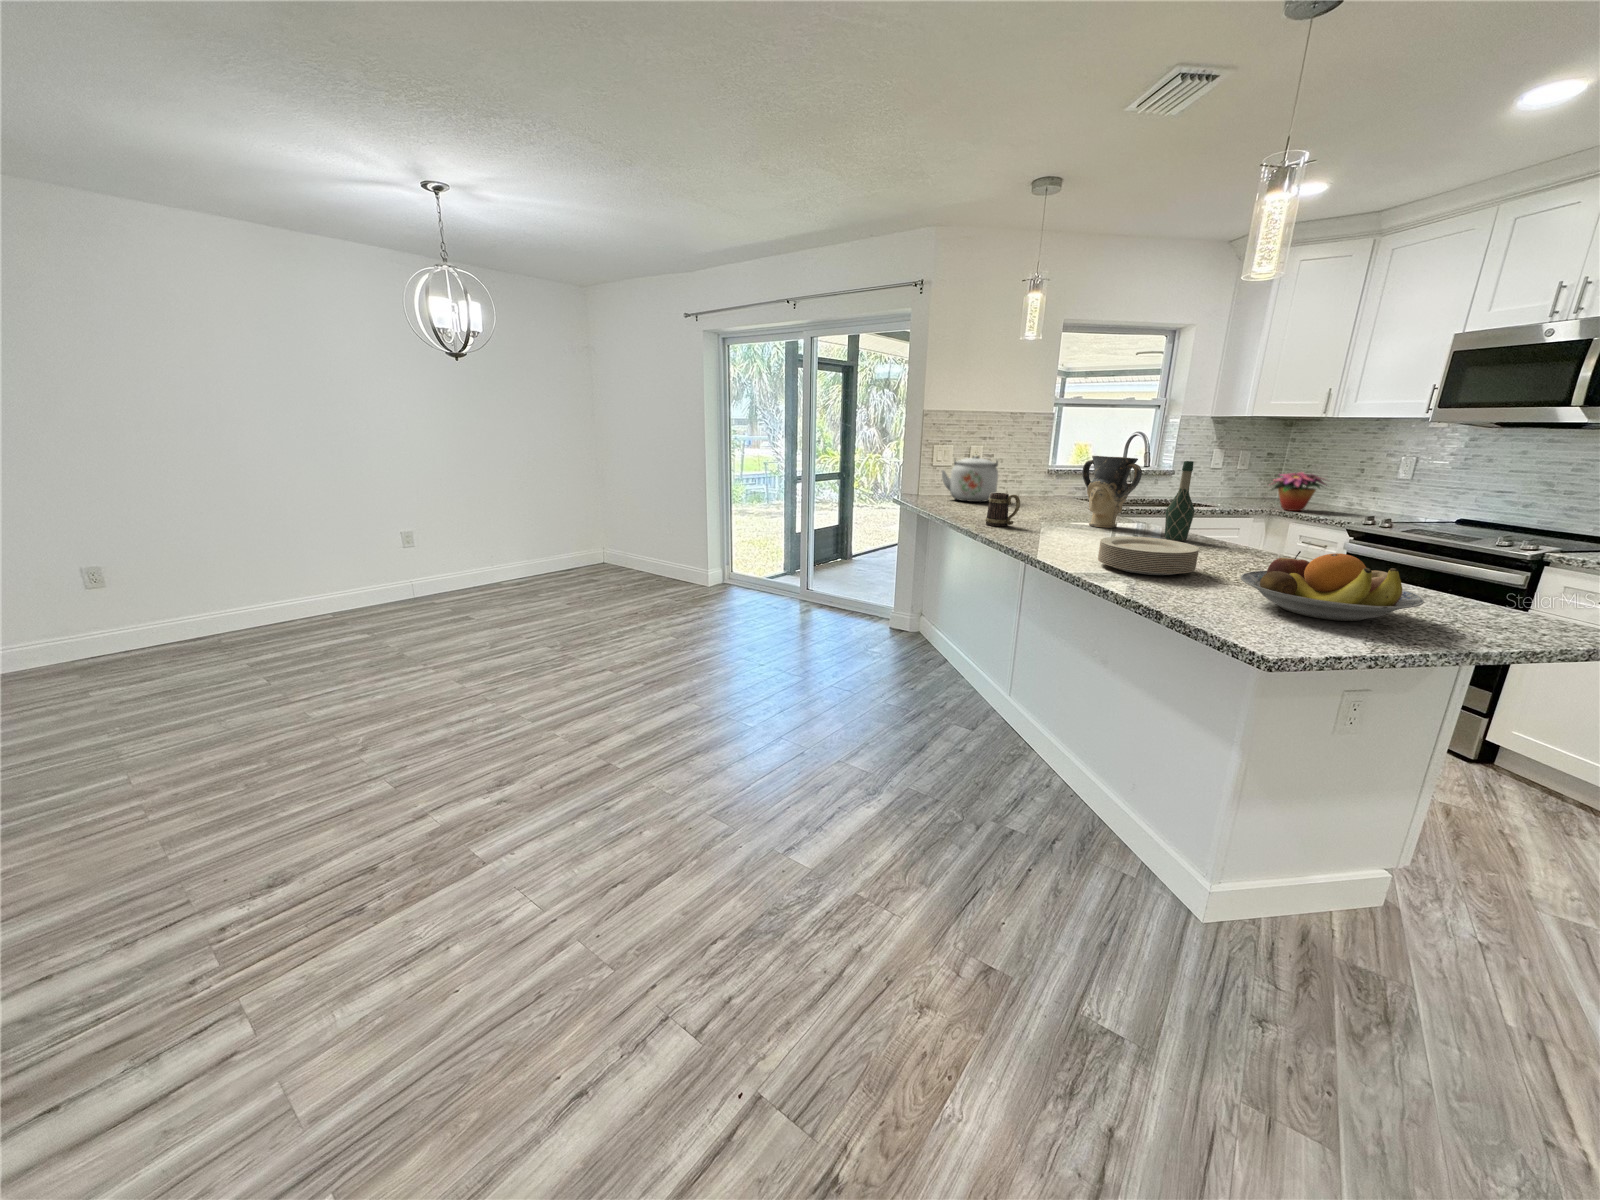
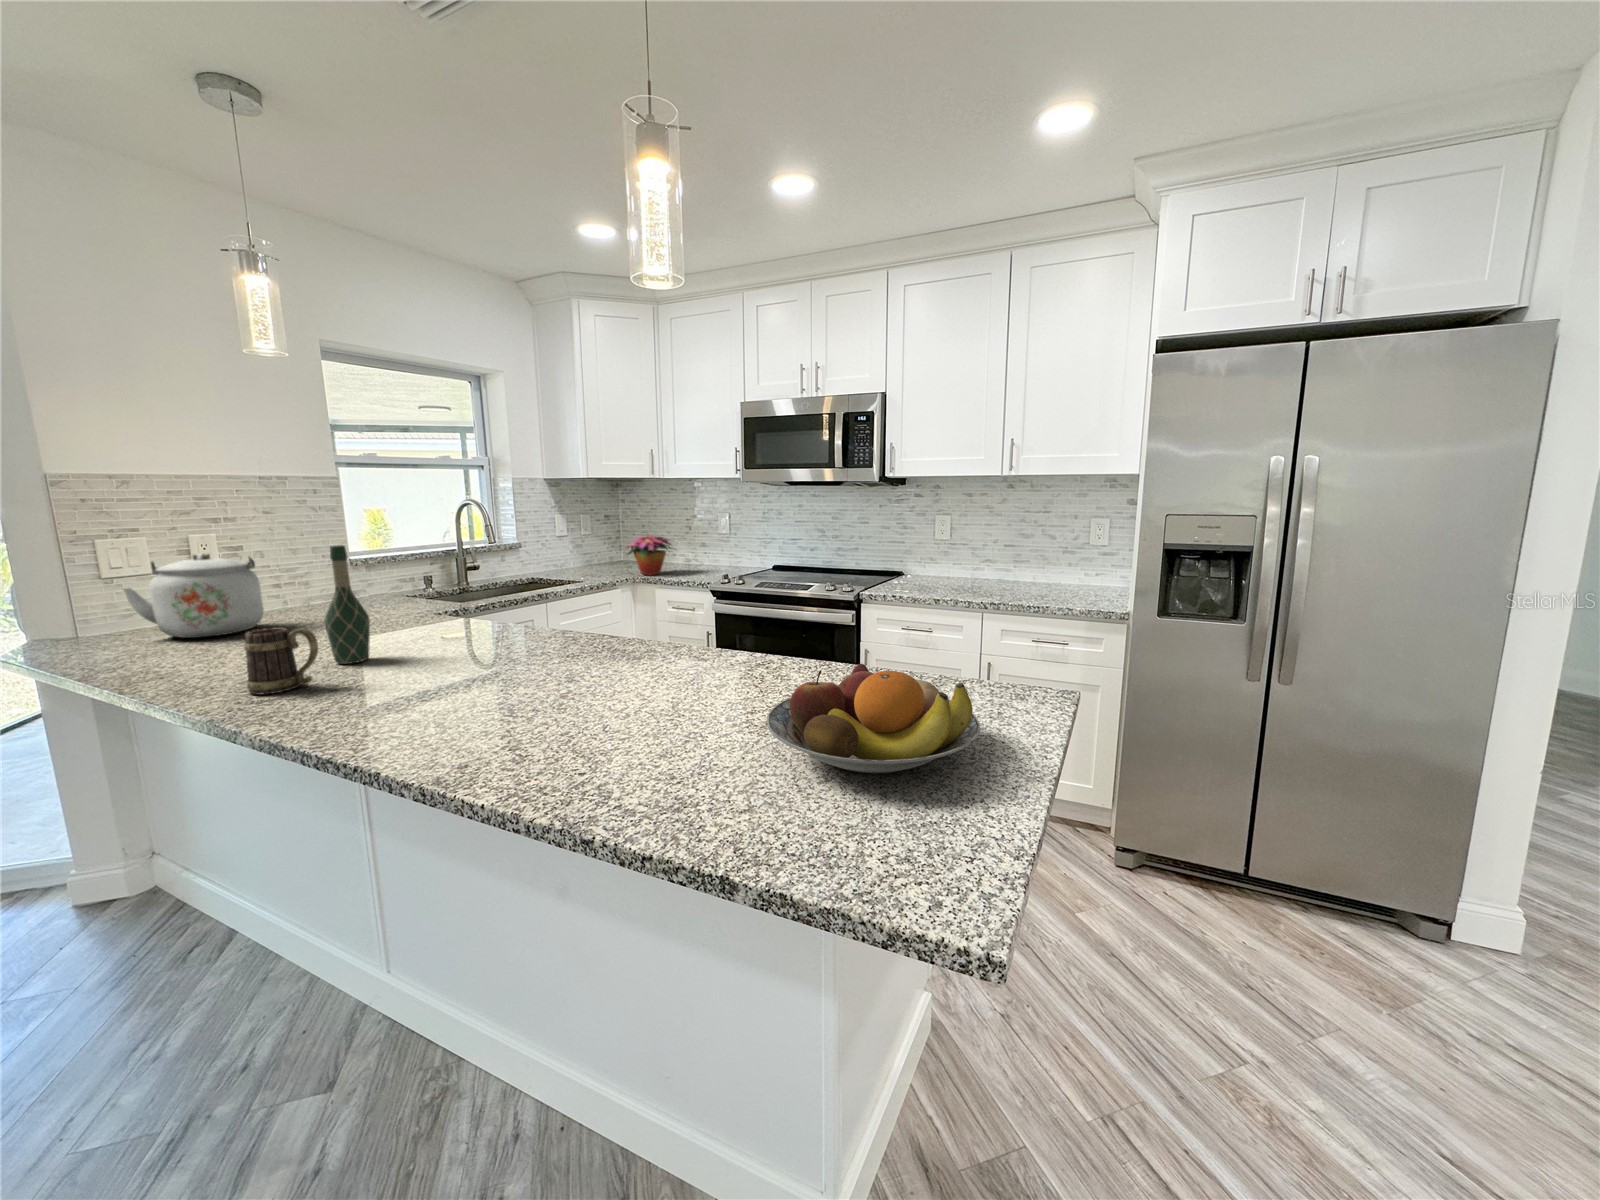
vase: present [1082,456,1142,528] -> none [418,540,514,649]
wine bottle: present [1165,461,1195,541] -> present [324,545,370,664]
plate: present [1098,536,1199,575] -> none [513,673,673,758]

